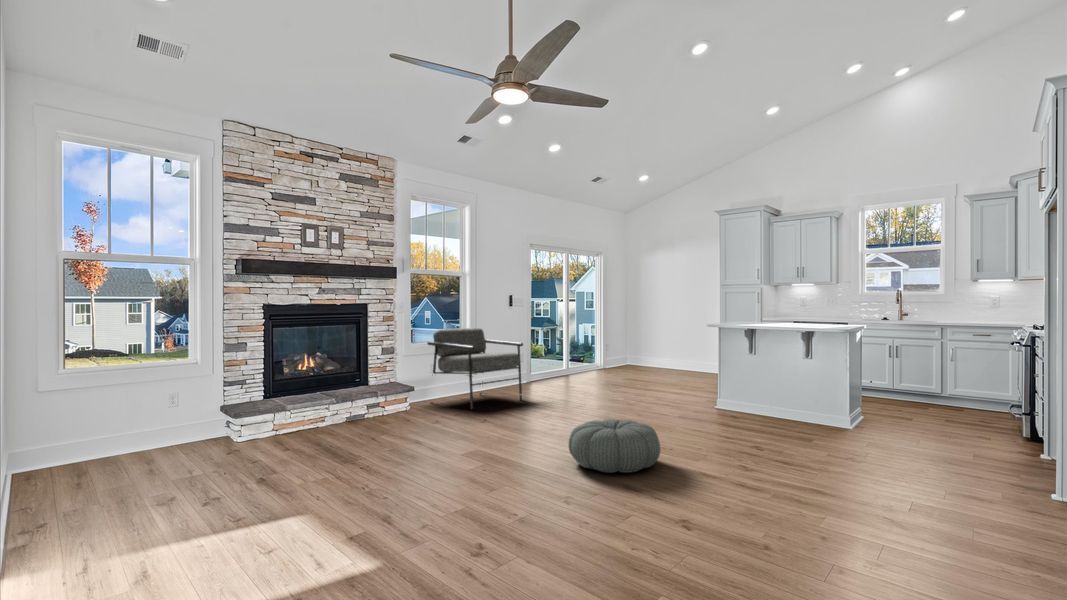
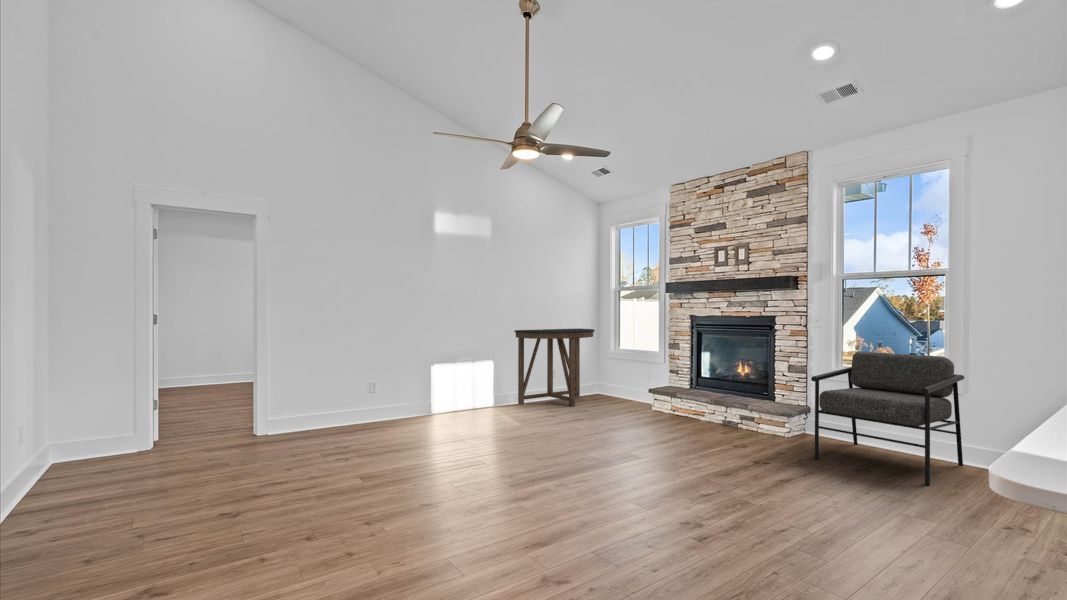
console table: none [41,330,167,518] -> present [514,328,595,406]
pouf: present [568,419,660,473] -> none [486,446,577,505]

